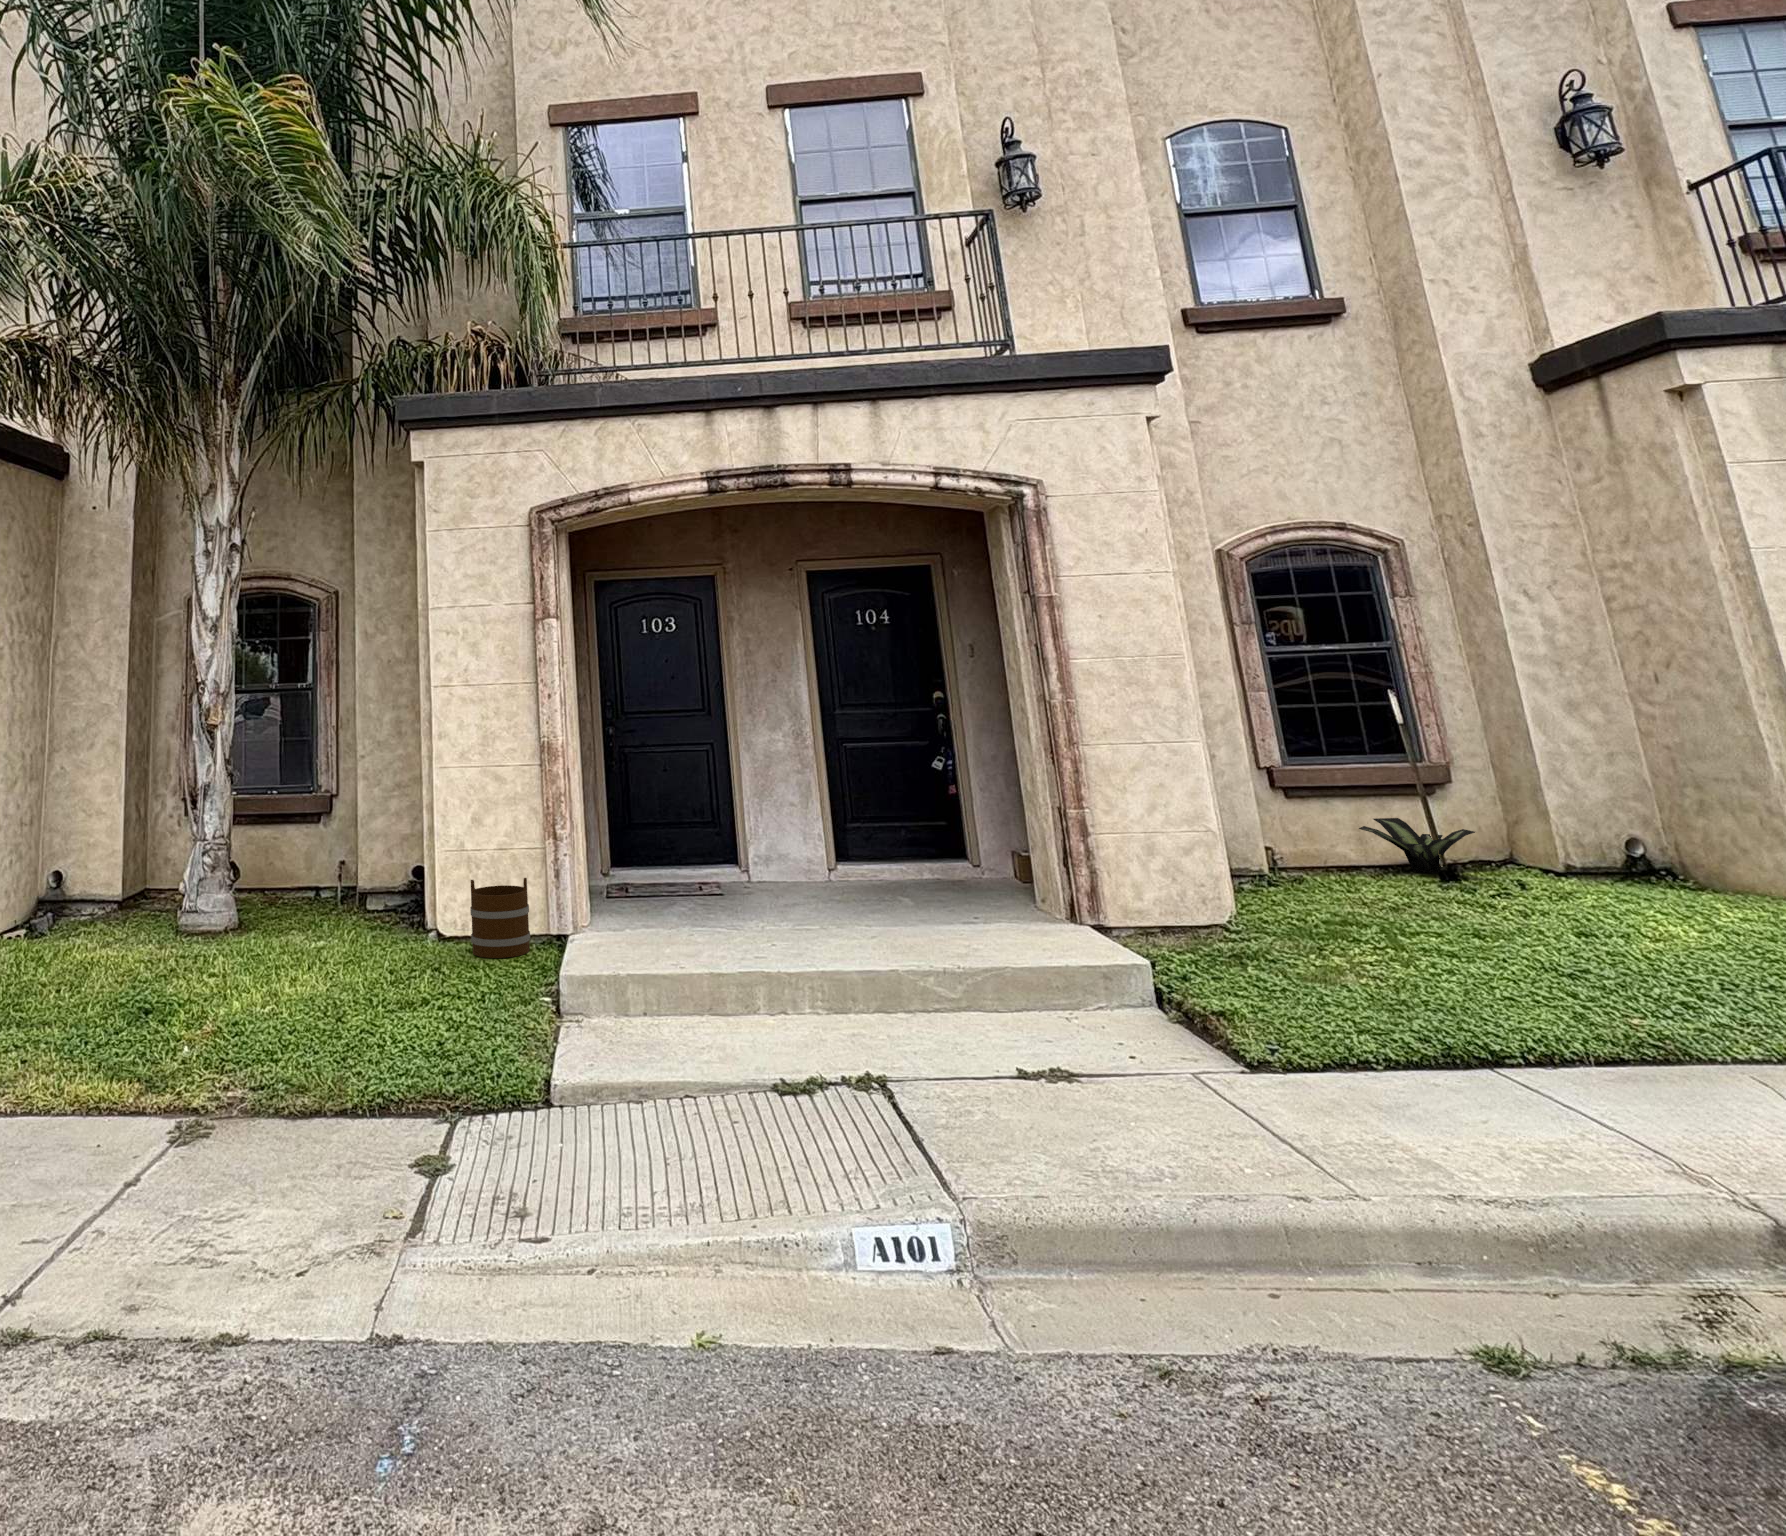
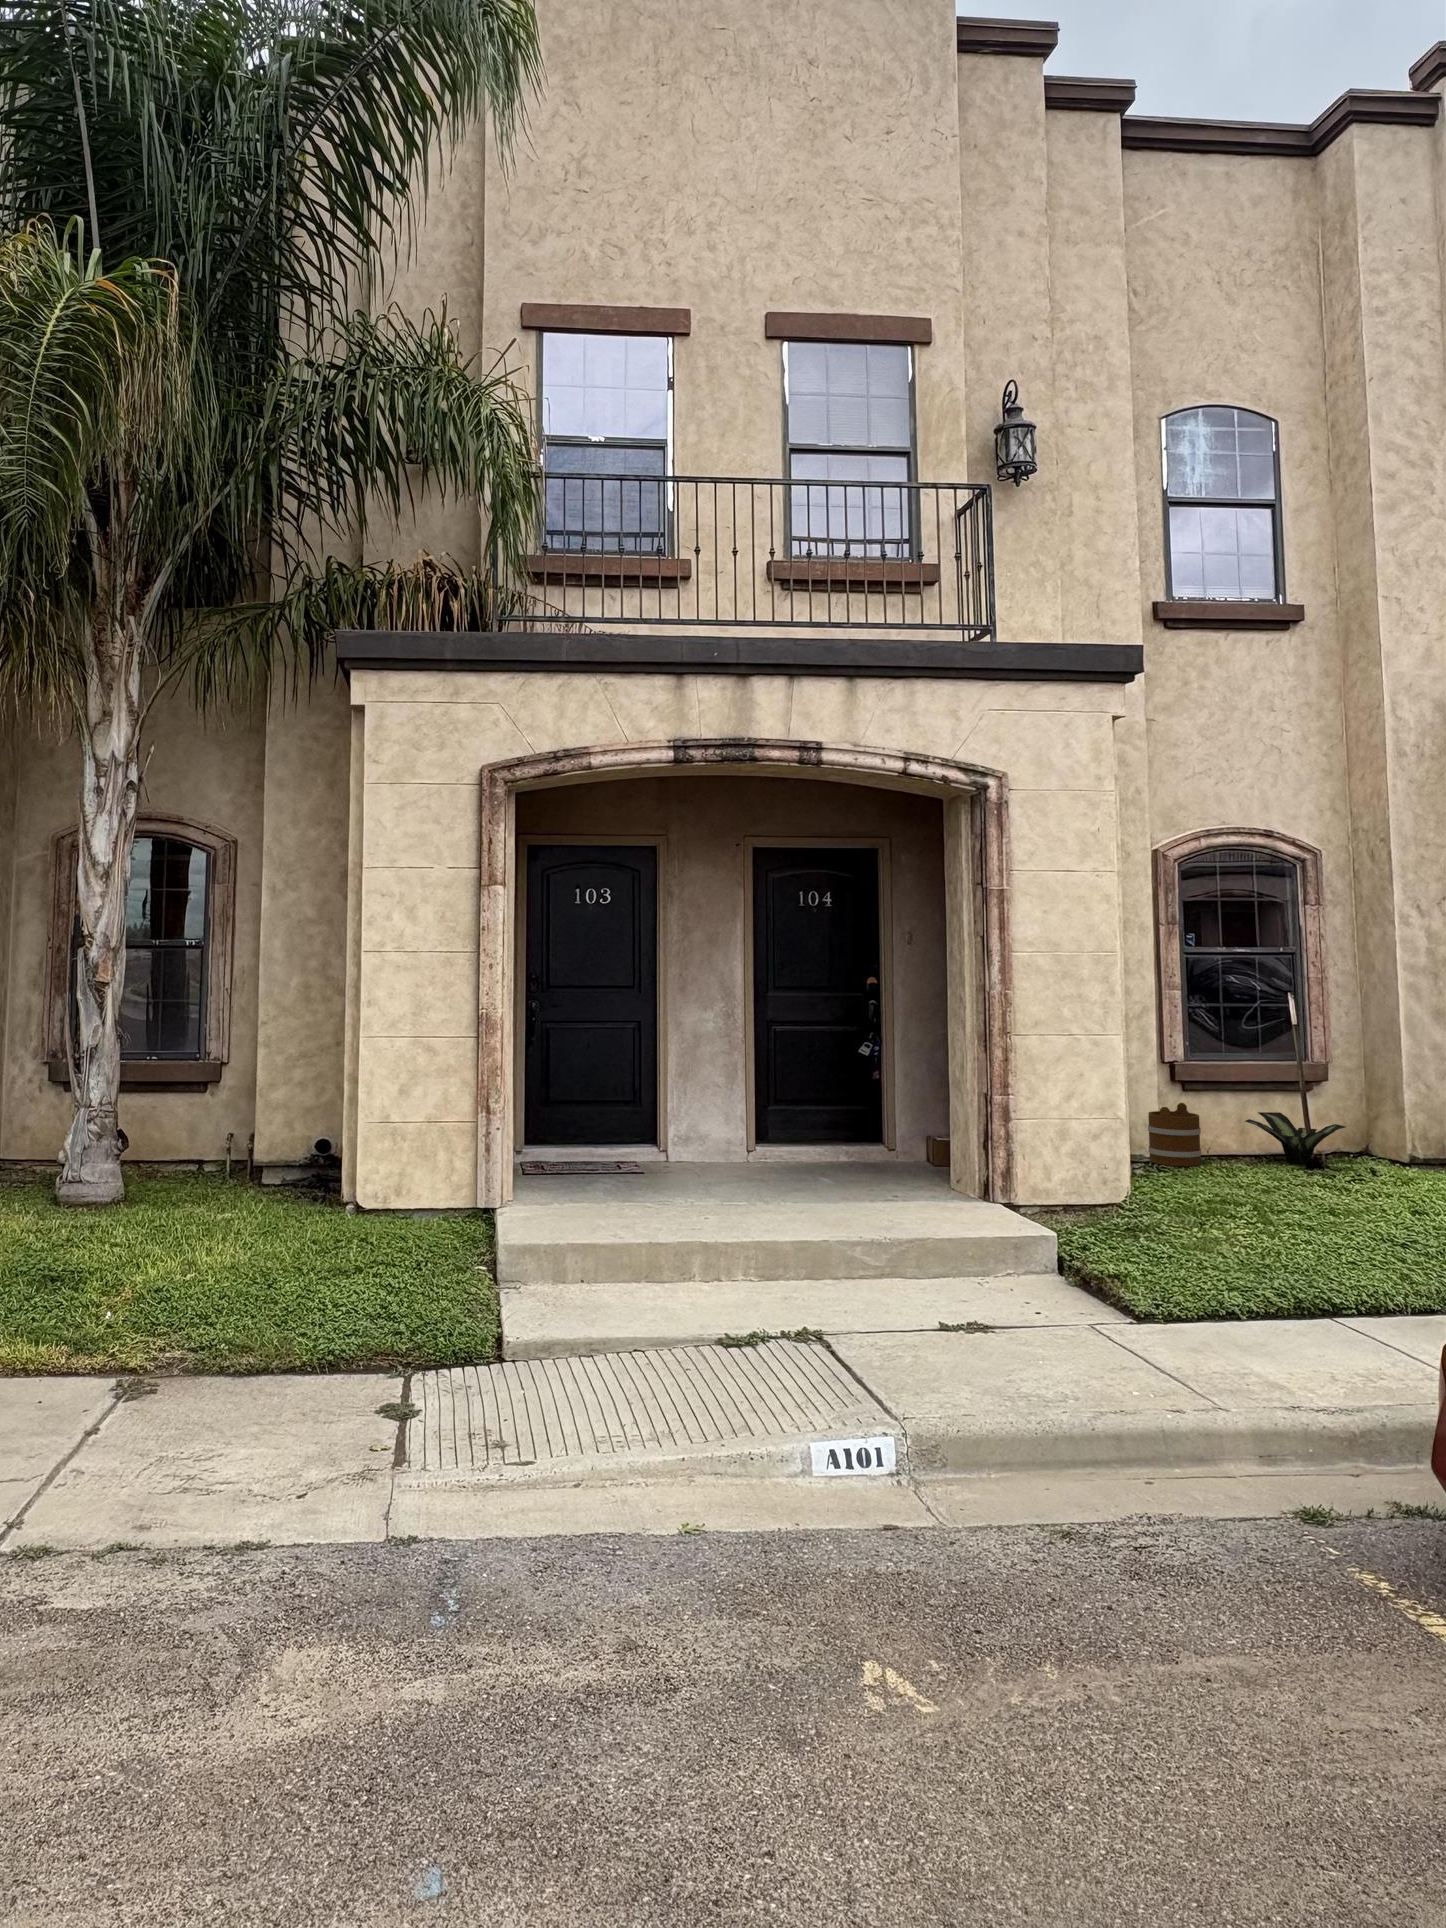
bucket: present [470,878,530,958] -> present [1148,1103,1201,1166]

